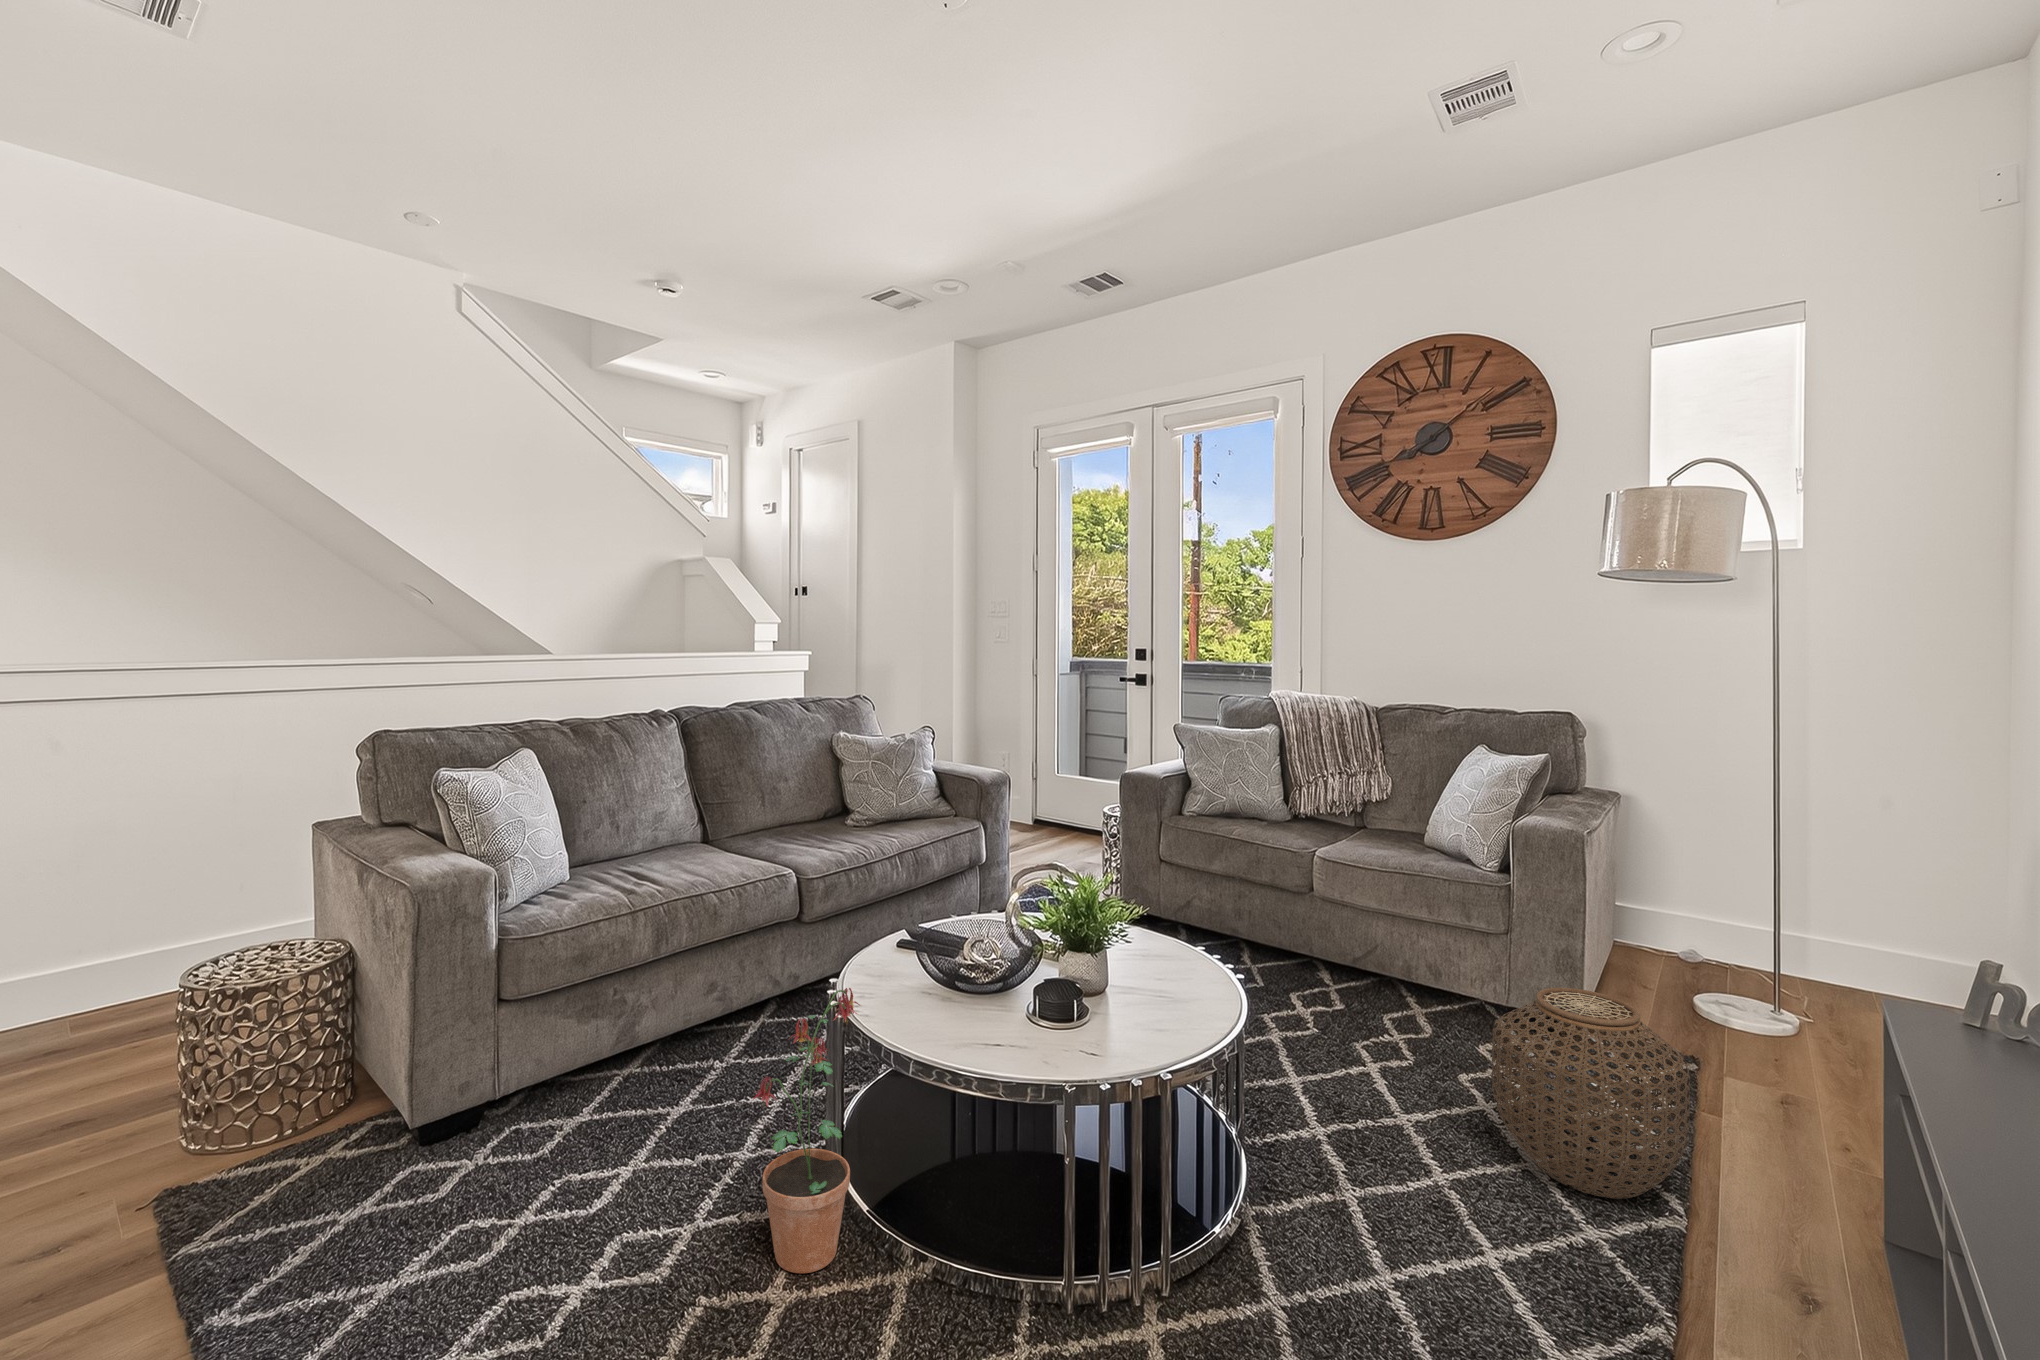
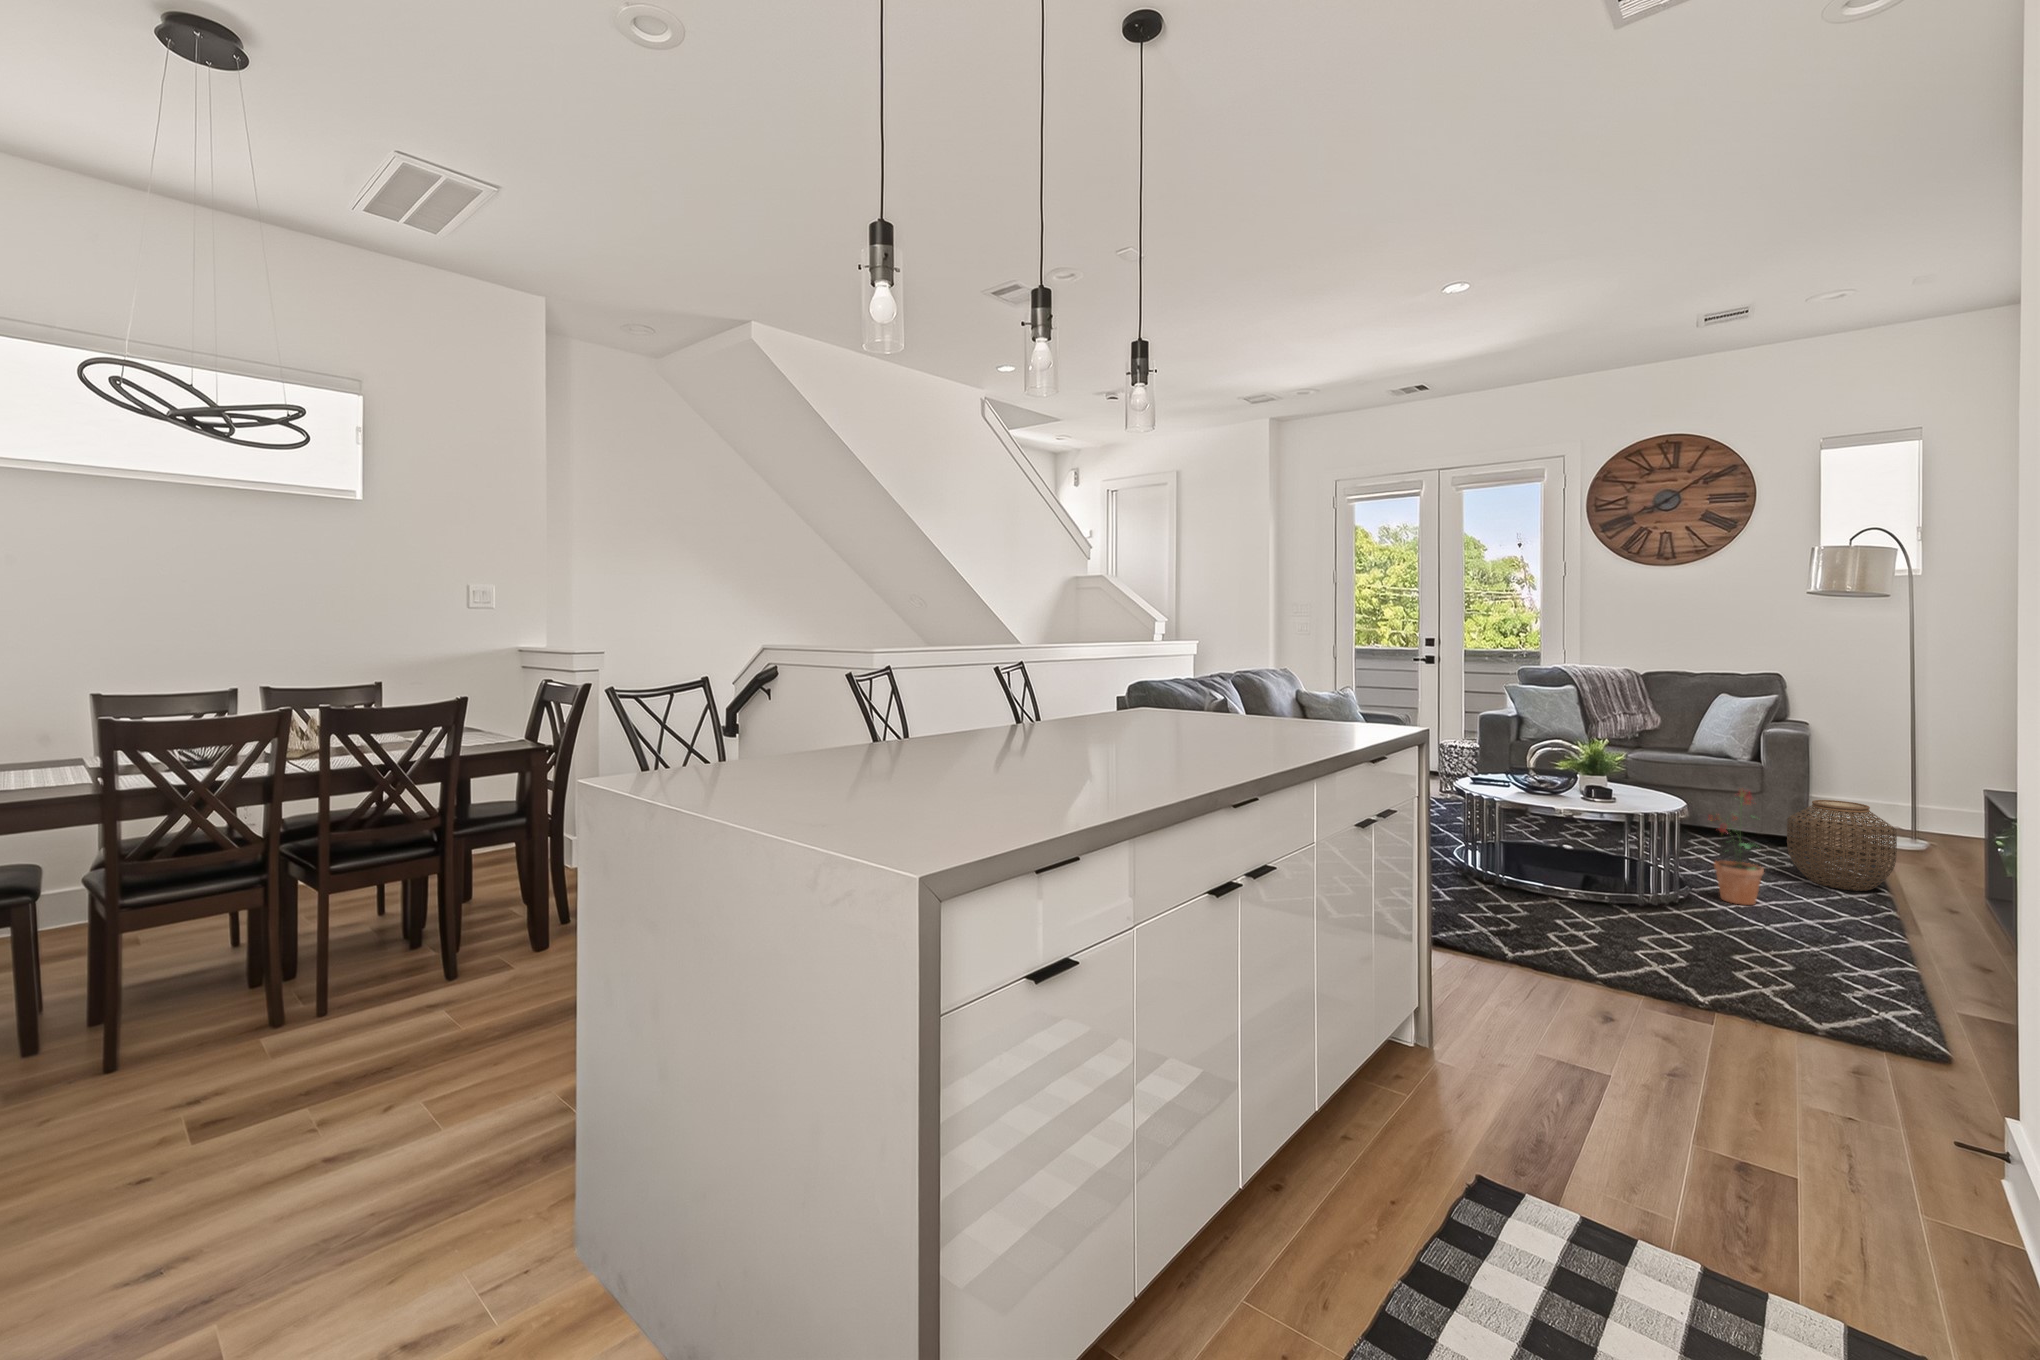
potted plant: present [753,988,860,1273] -> present [1708,788,1764,905]

